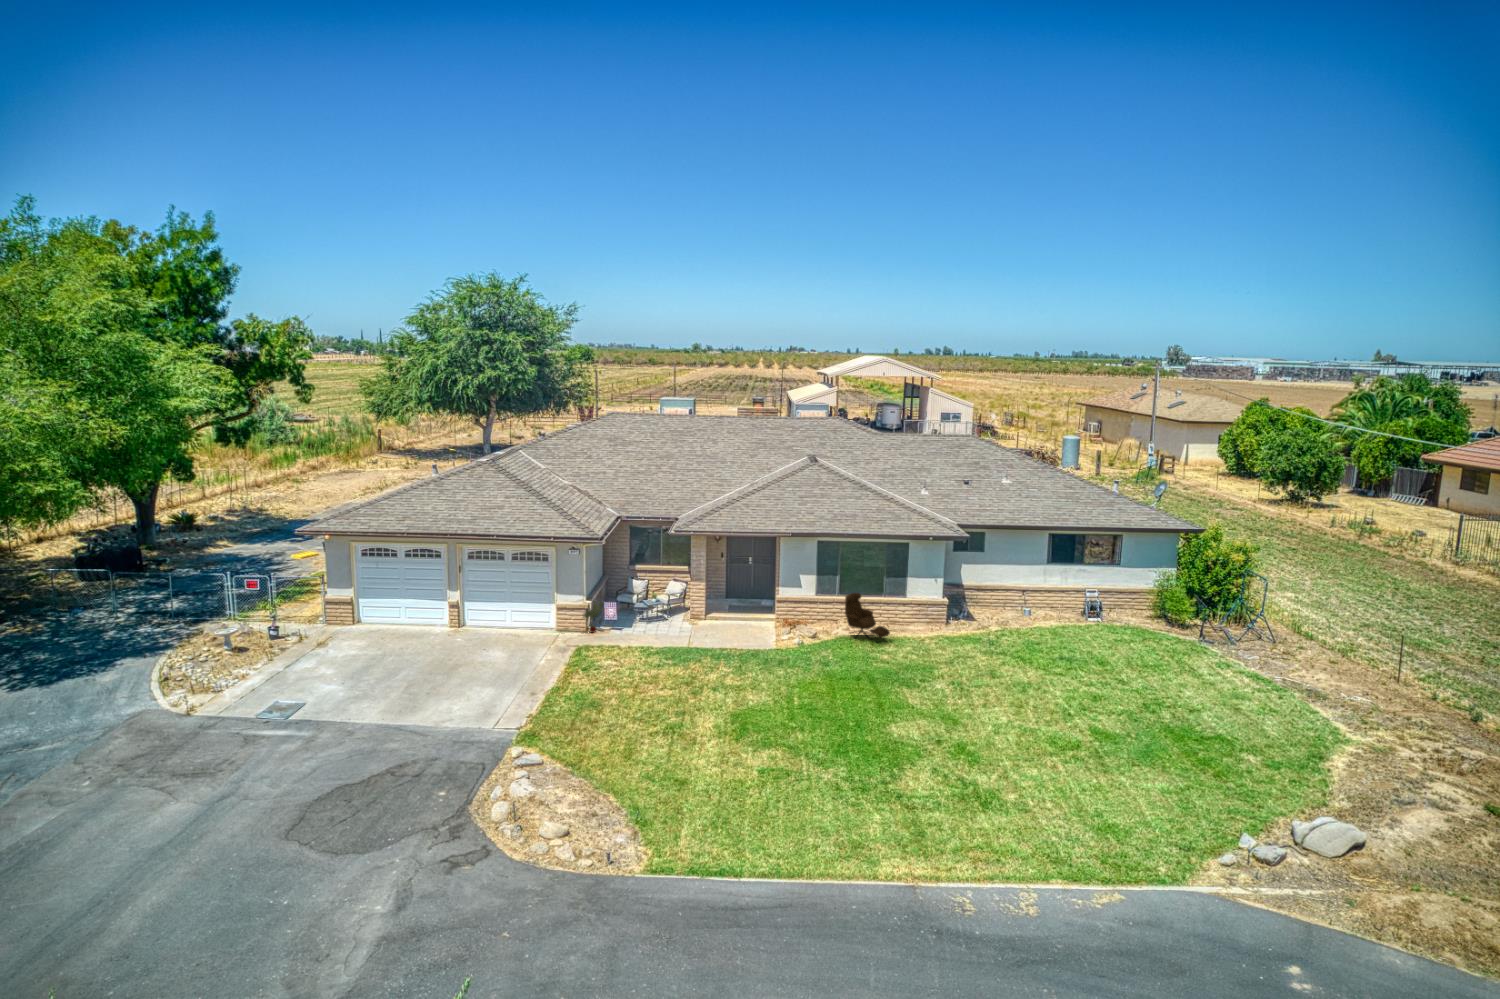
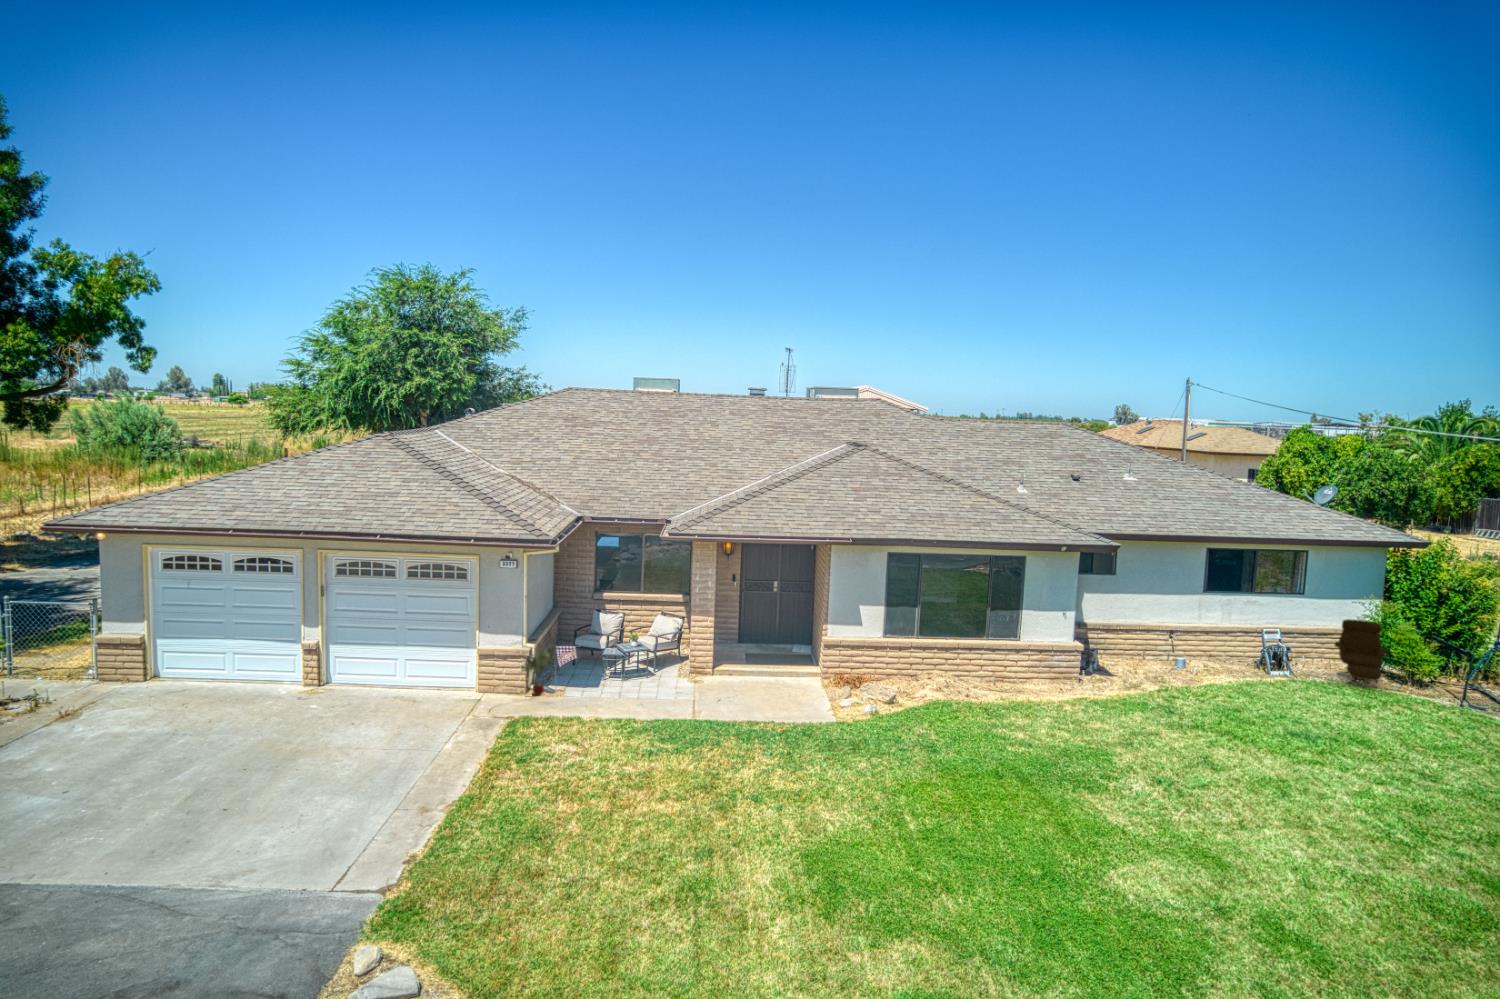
lounge chair: present [845,593,890,639] -> present [1335,619,1389,687]

